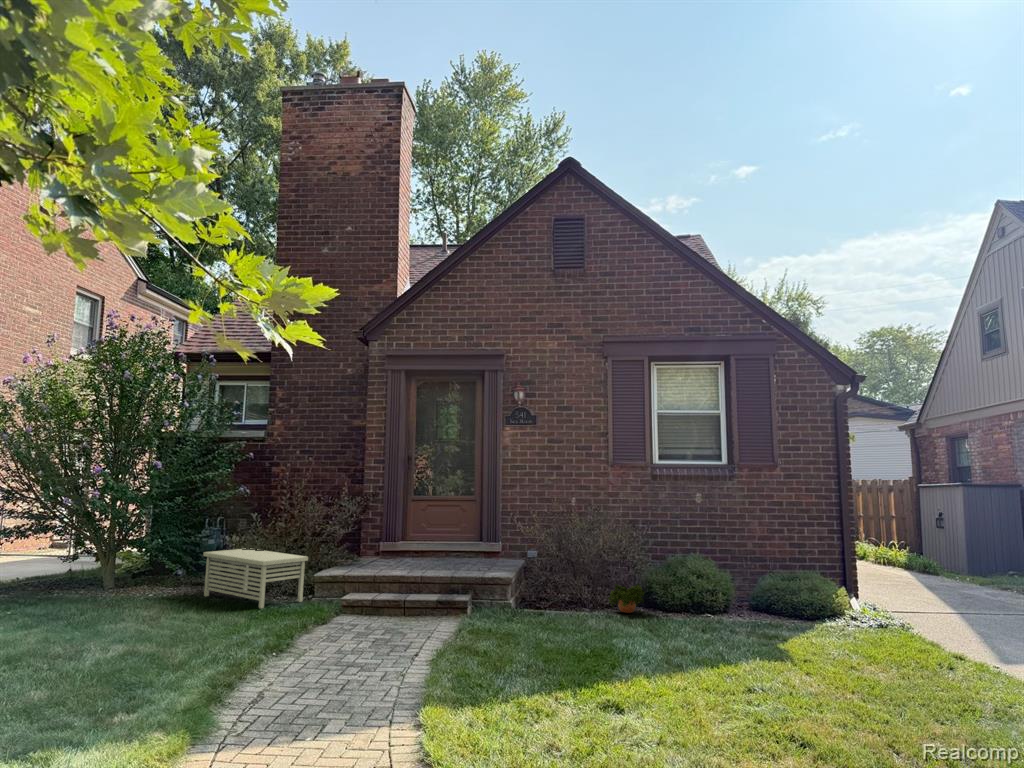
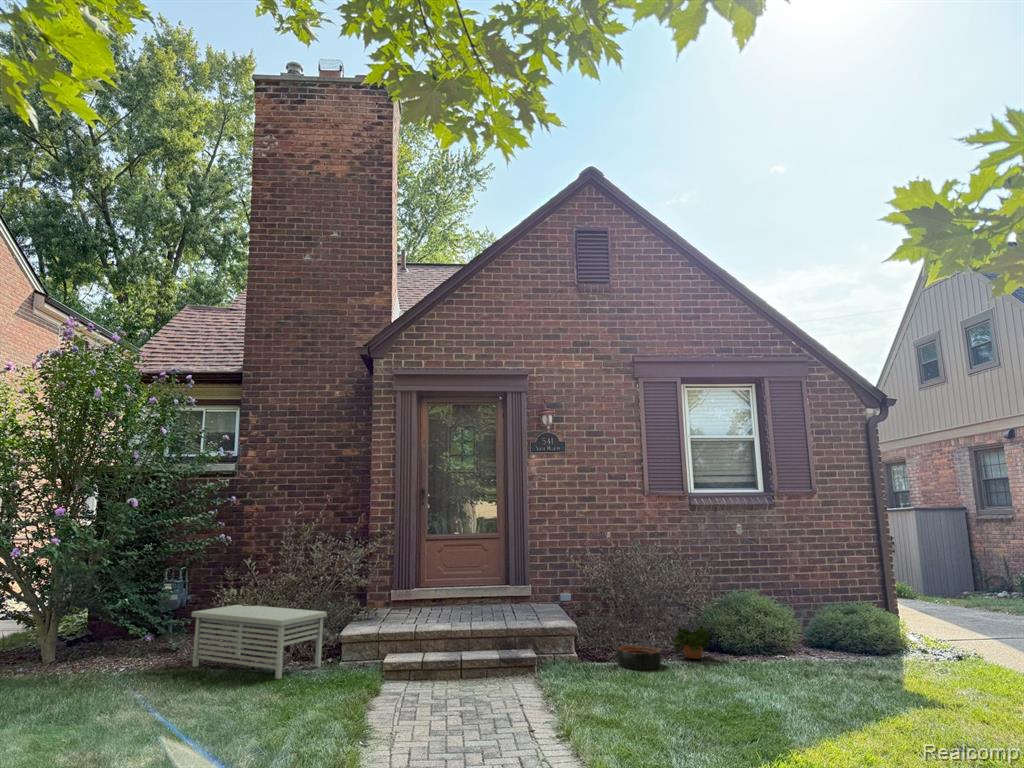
basket: none [553,597,590,619] -> present [618,645,661,670]

